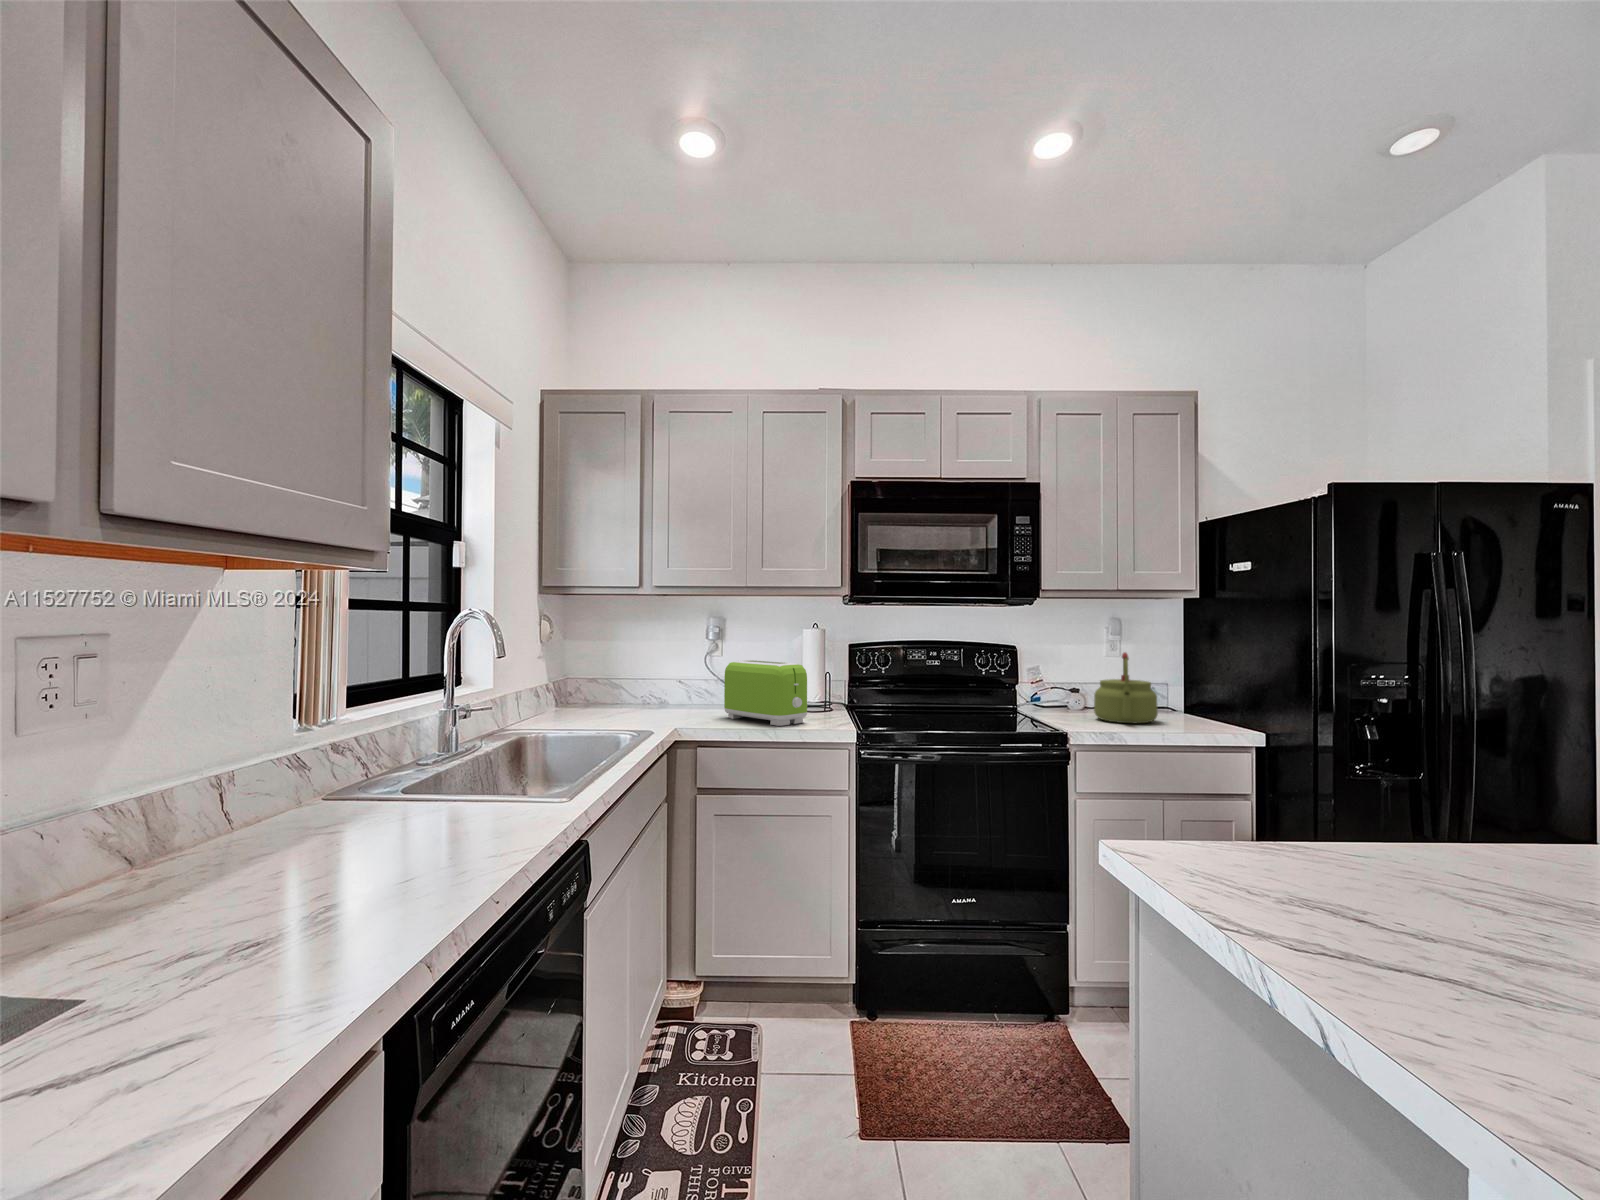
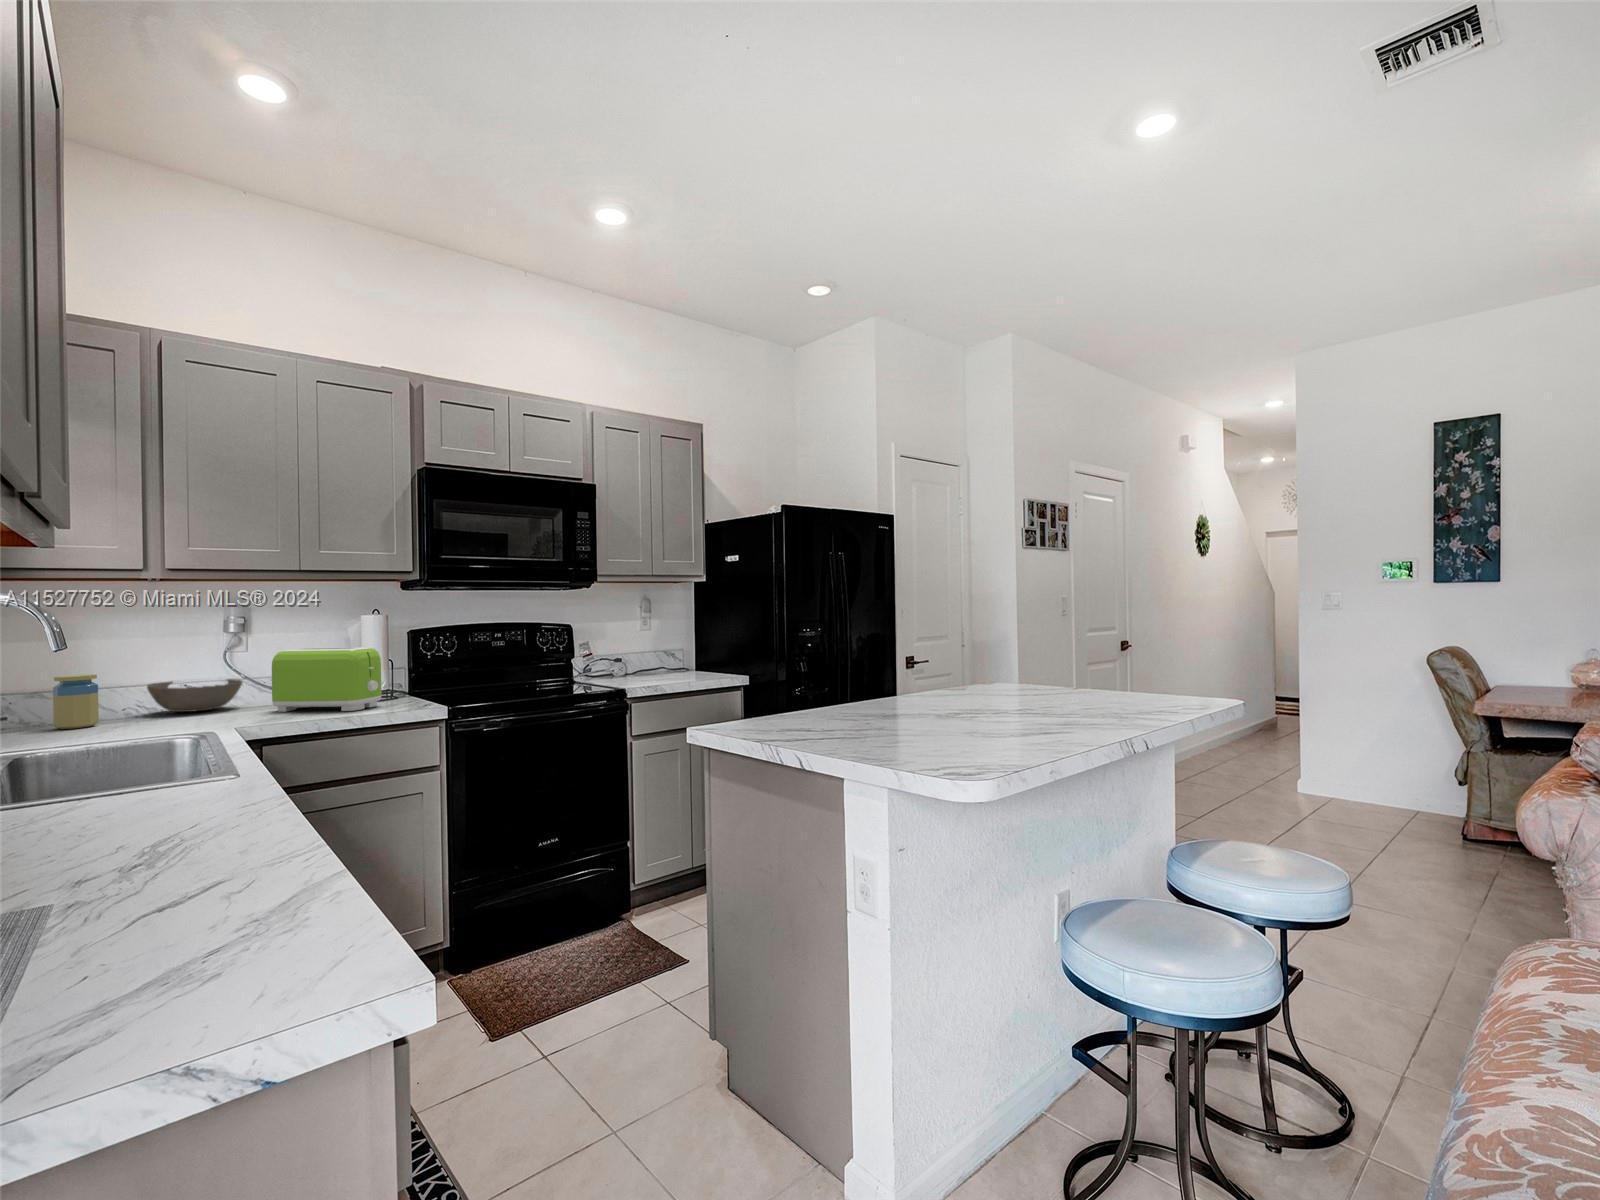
kettle: present [1094,653,1158,723] -> none [635,625,681,679]
jar: none [588,672,614,716] -> present [53,674,99,729]
bowl: none [649,681,712,710] -> present [147,679,242,712]

